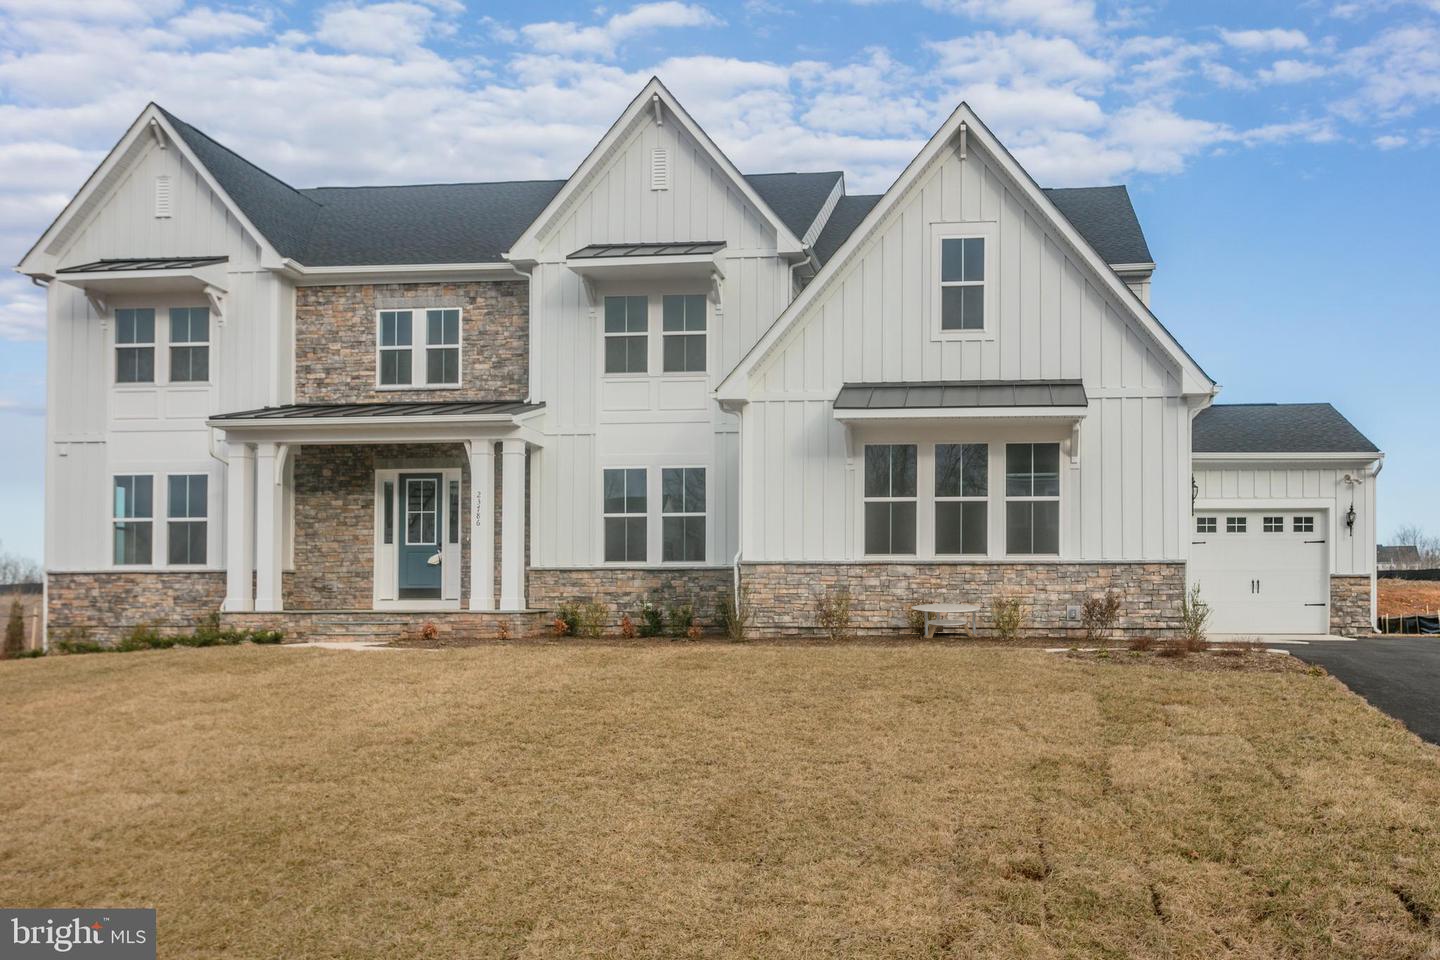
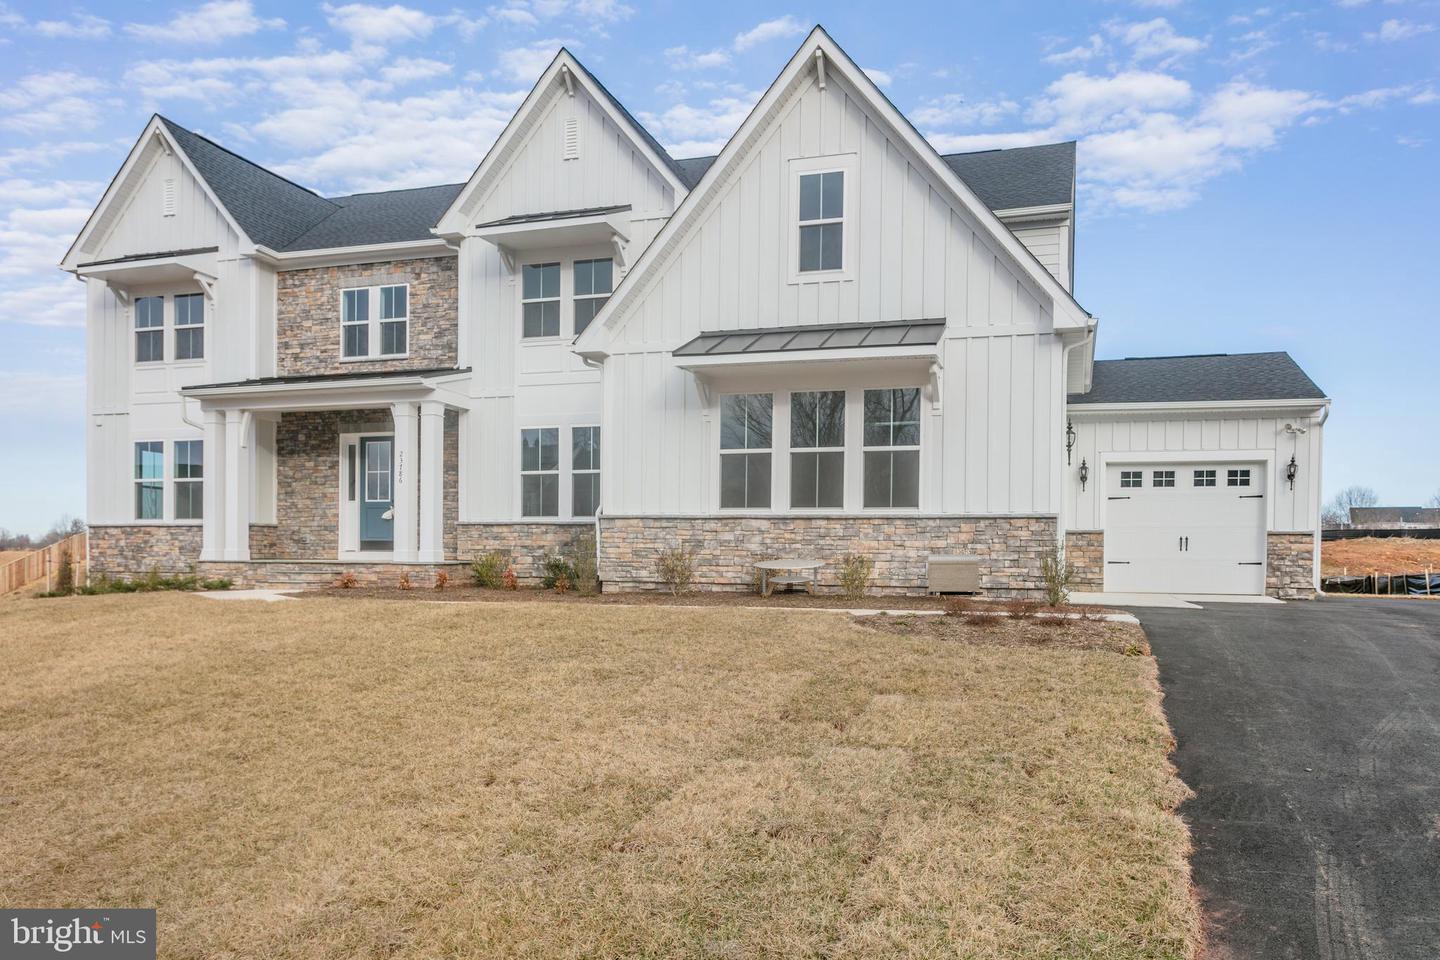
storage bench: none [1073,597,1125,635] -> present [928,554,979,595]

